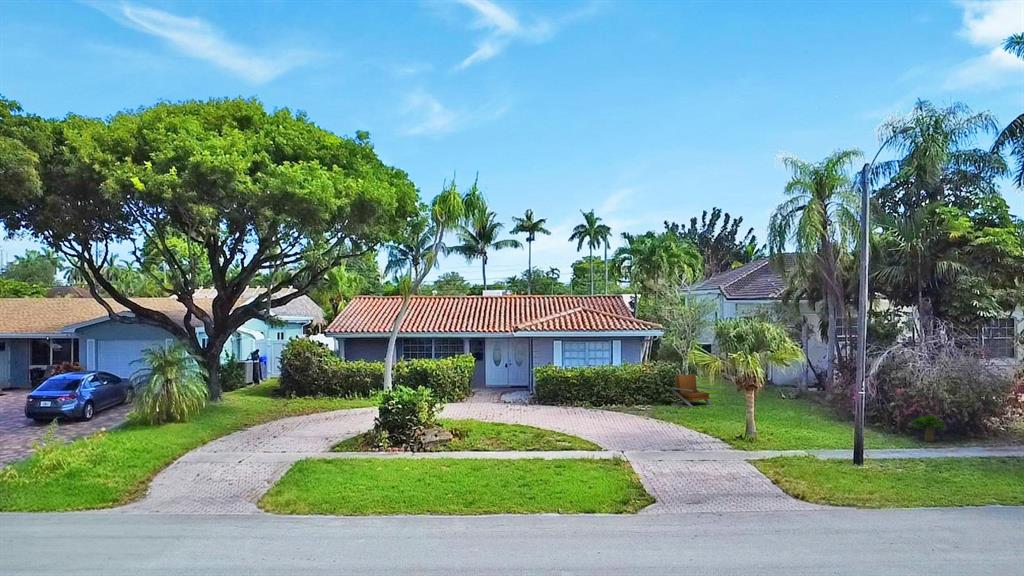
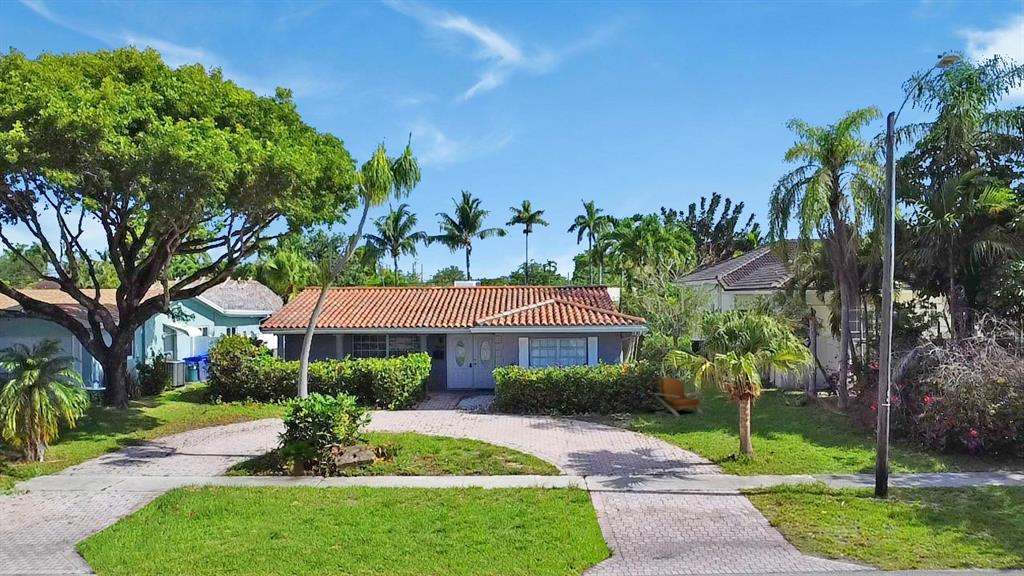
potted plant: present [913,415,945,441] -> present [280,442,316,476]

